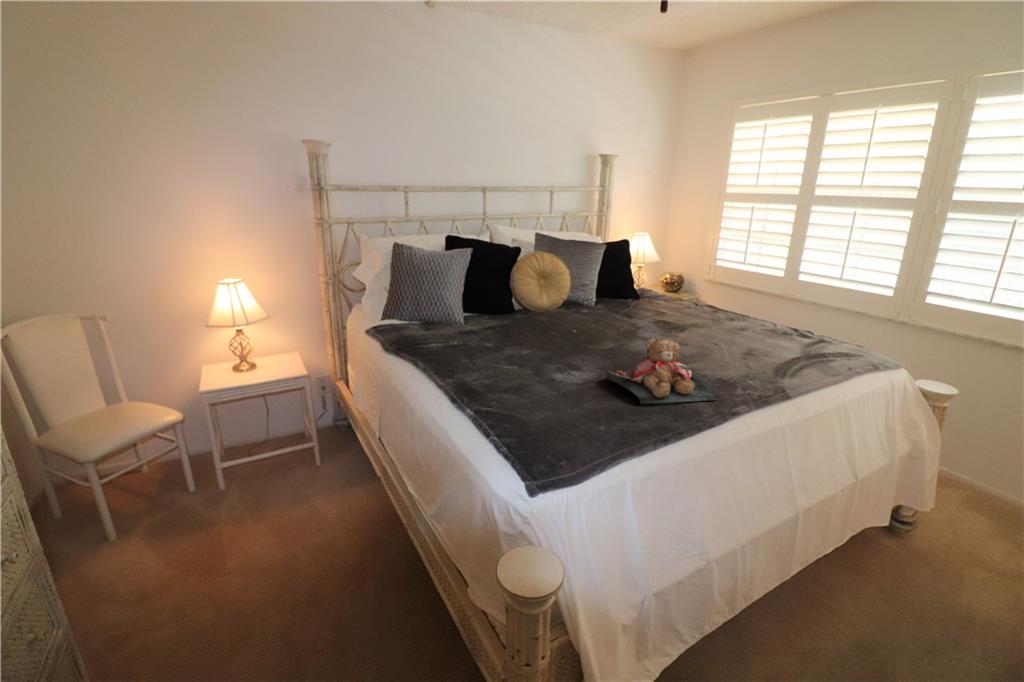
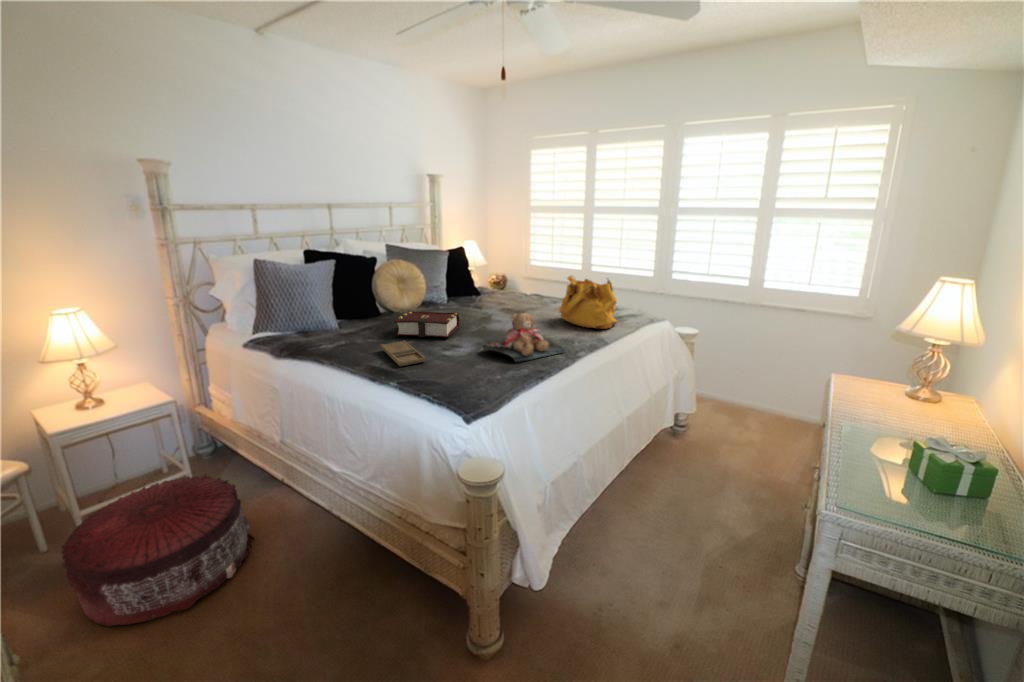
handbag: none [727,289,819,371] -> present [559,276,617,329]
book: none [514,315,594,353] -> present [395,312,460,337]
tray: none [489,351,530,385] -> present [381,340,426,366]
pouf: none [176,453,343,594] -> present [61,474,255,627]

